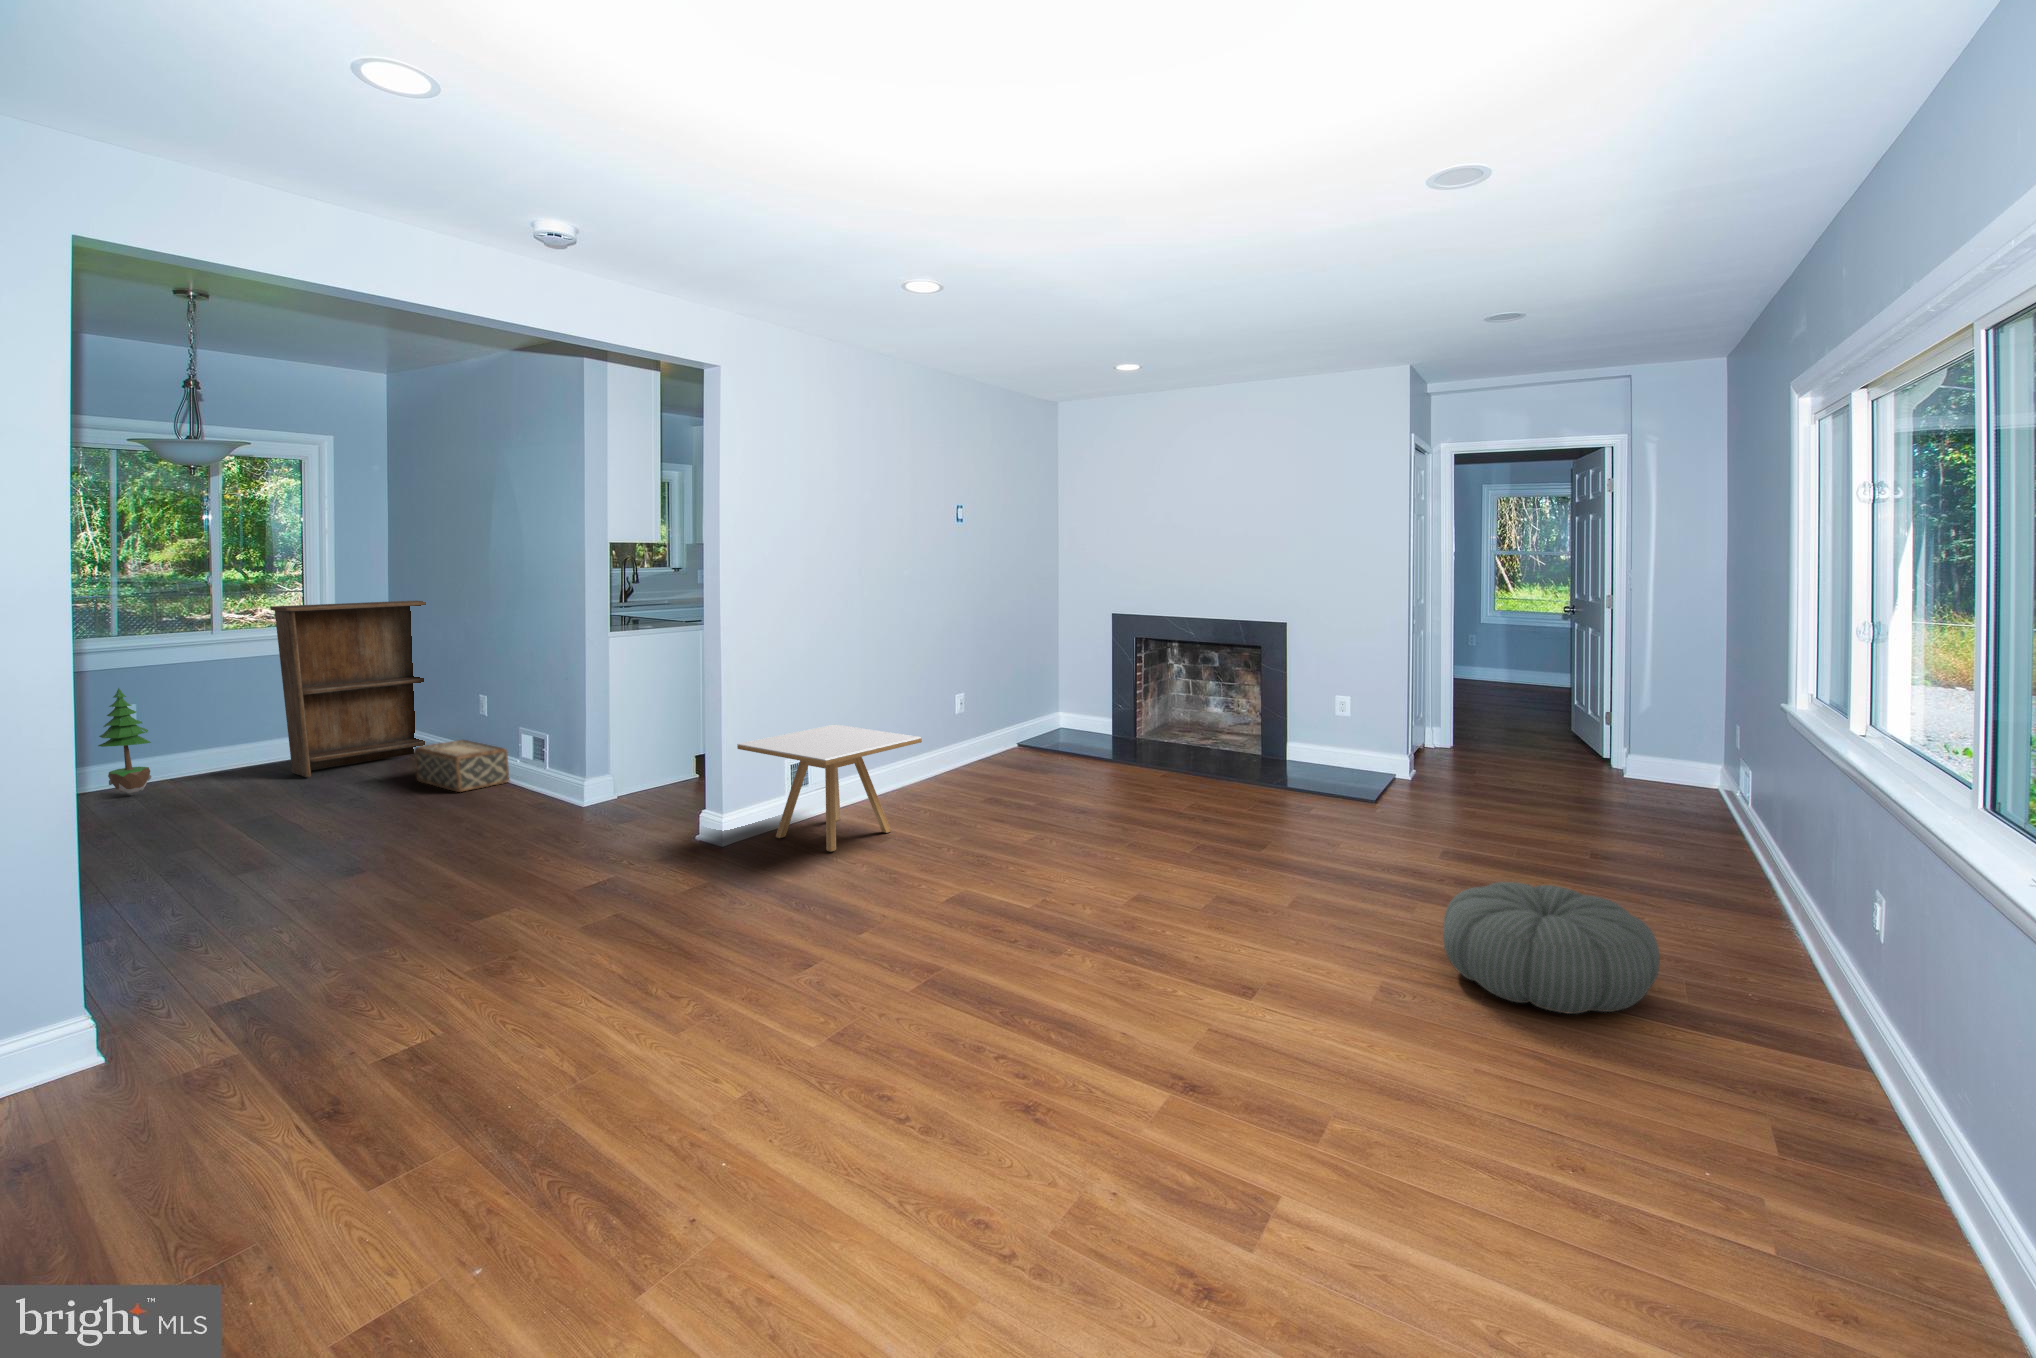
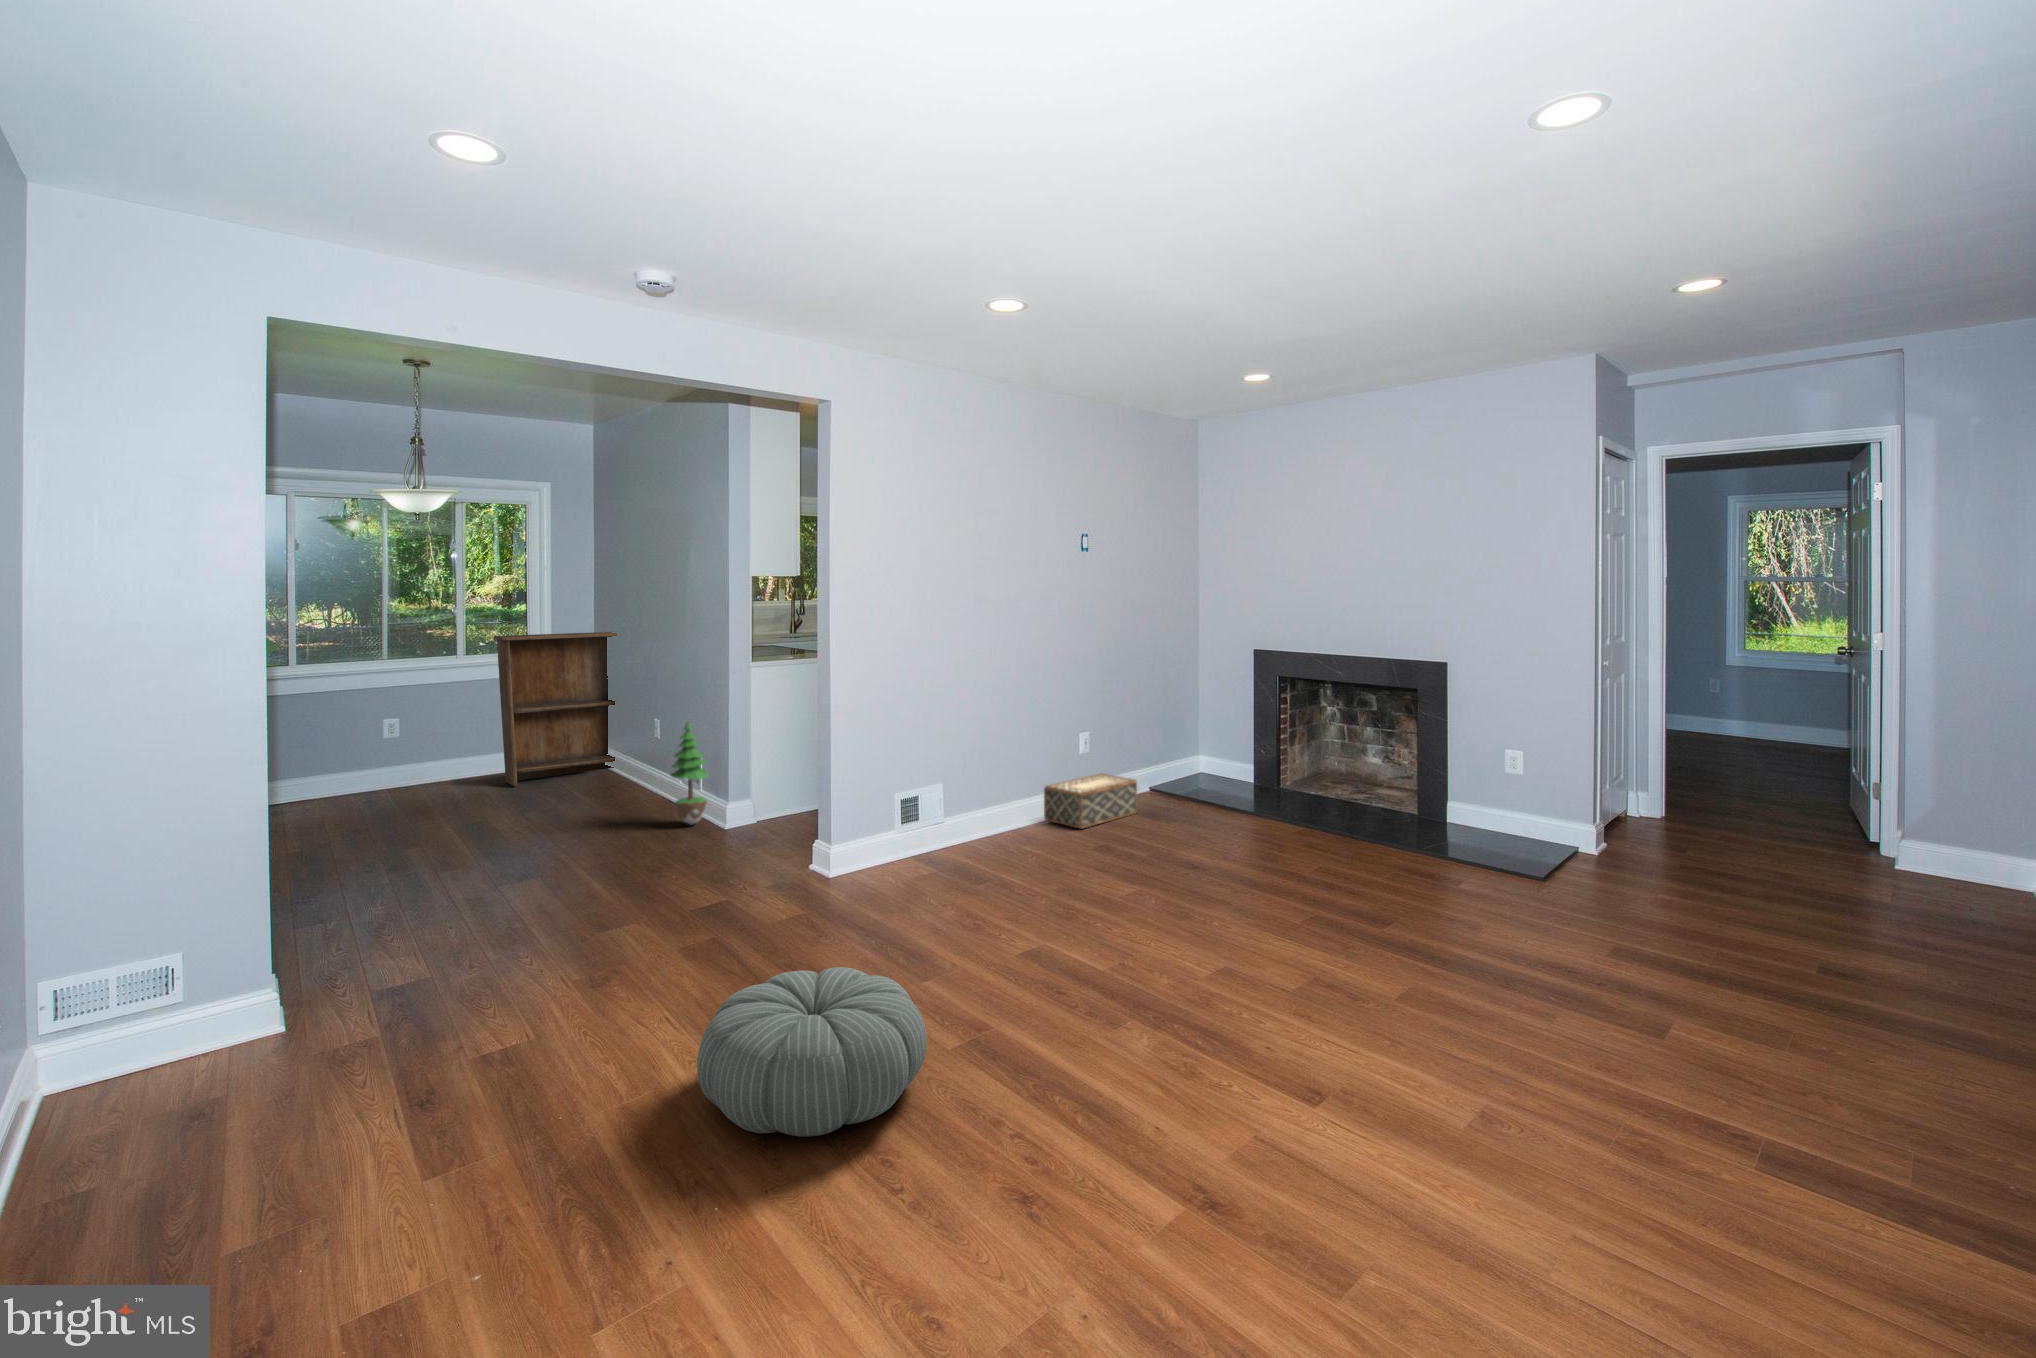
potted tree: present [98,688,151,796] -> present [671,721,709,825]
side table: present [737,725,922,852] -> none [845,761,1025,892]
woven basket: present [414,740,509,792] -> present [1044,774,1137,829]
pouf: present [1443,882,1660,1014] -> present [697,967,927,1137]

